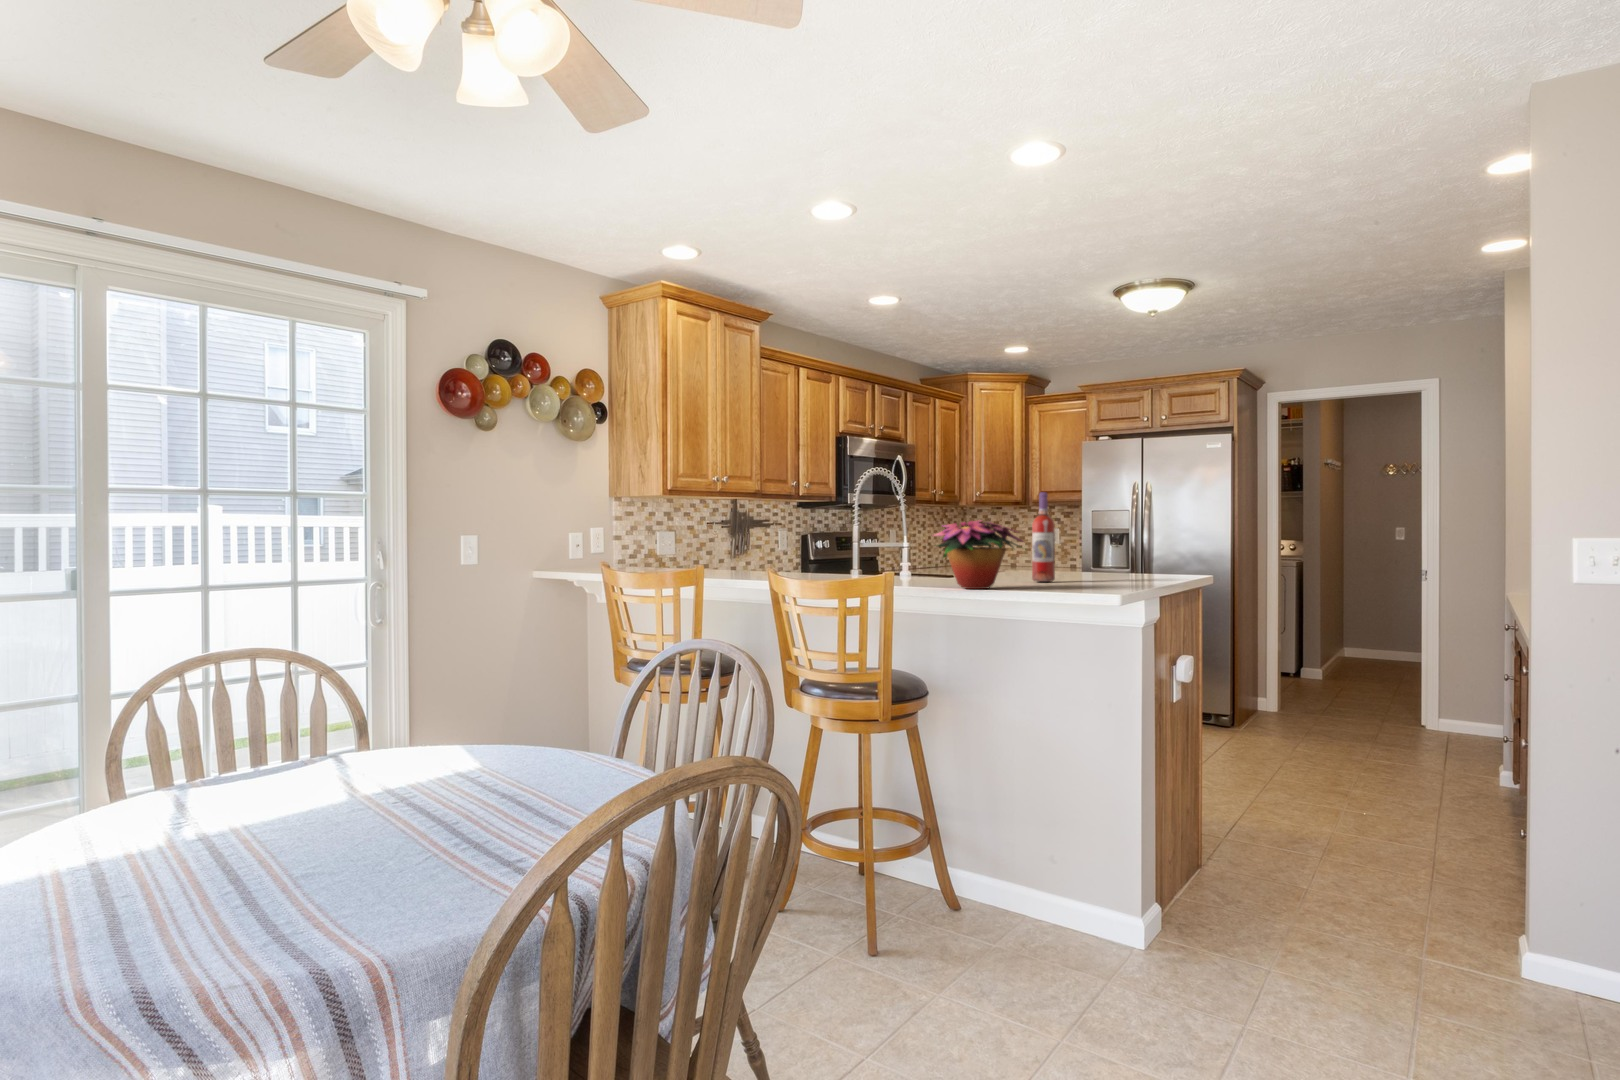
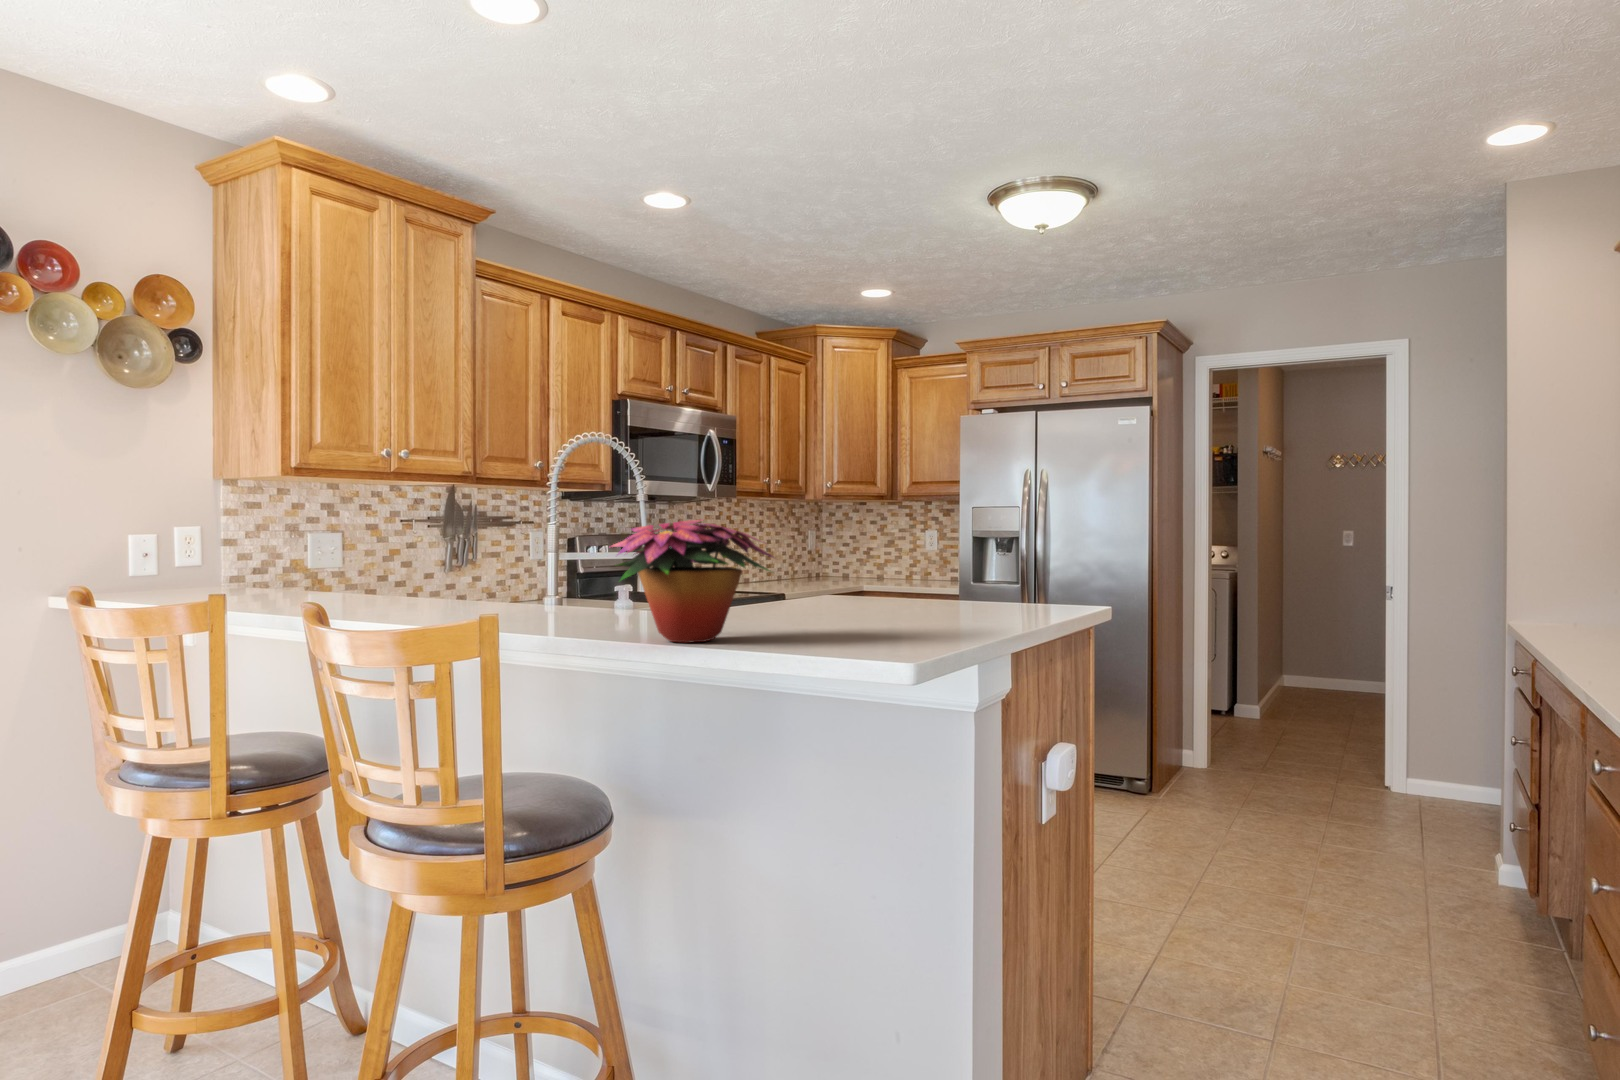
wine bottle: present [1032,492,1055,582] -> none [815,474,852,622]

